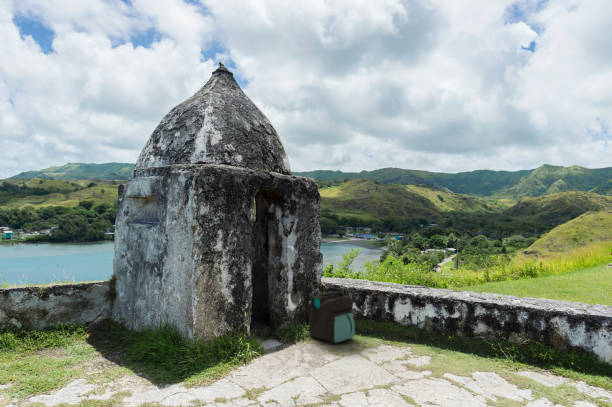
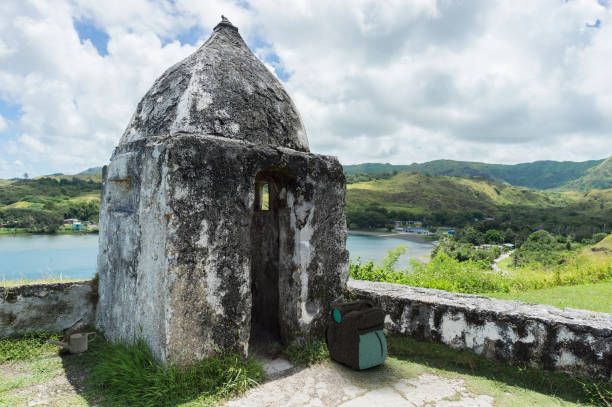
watering can: none [79,323,117,341] -> present [48,332,96,353]

